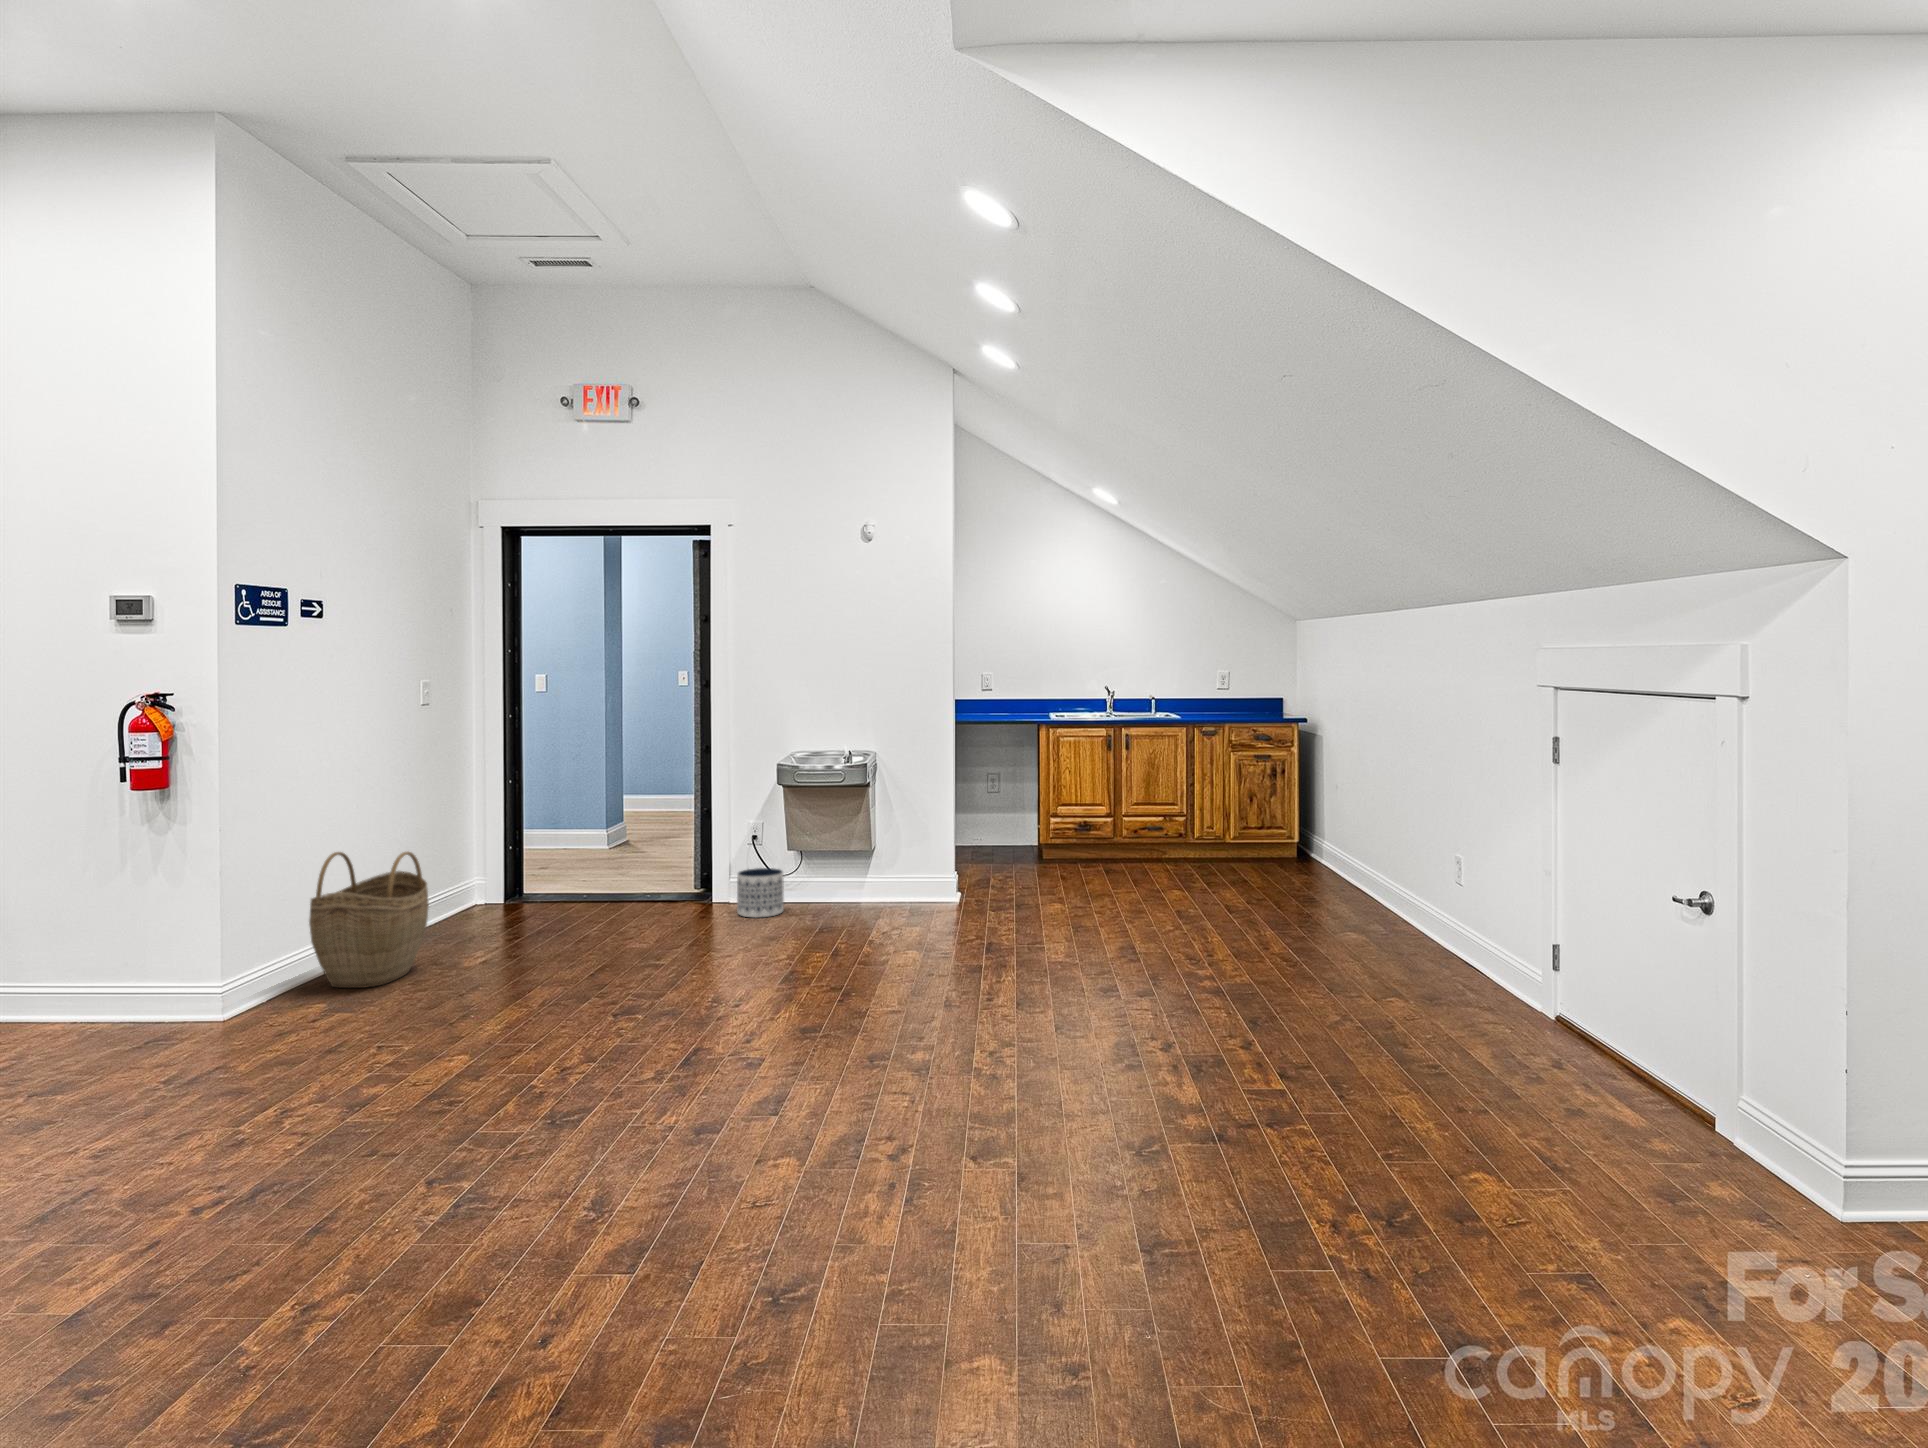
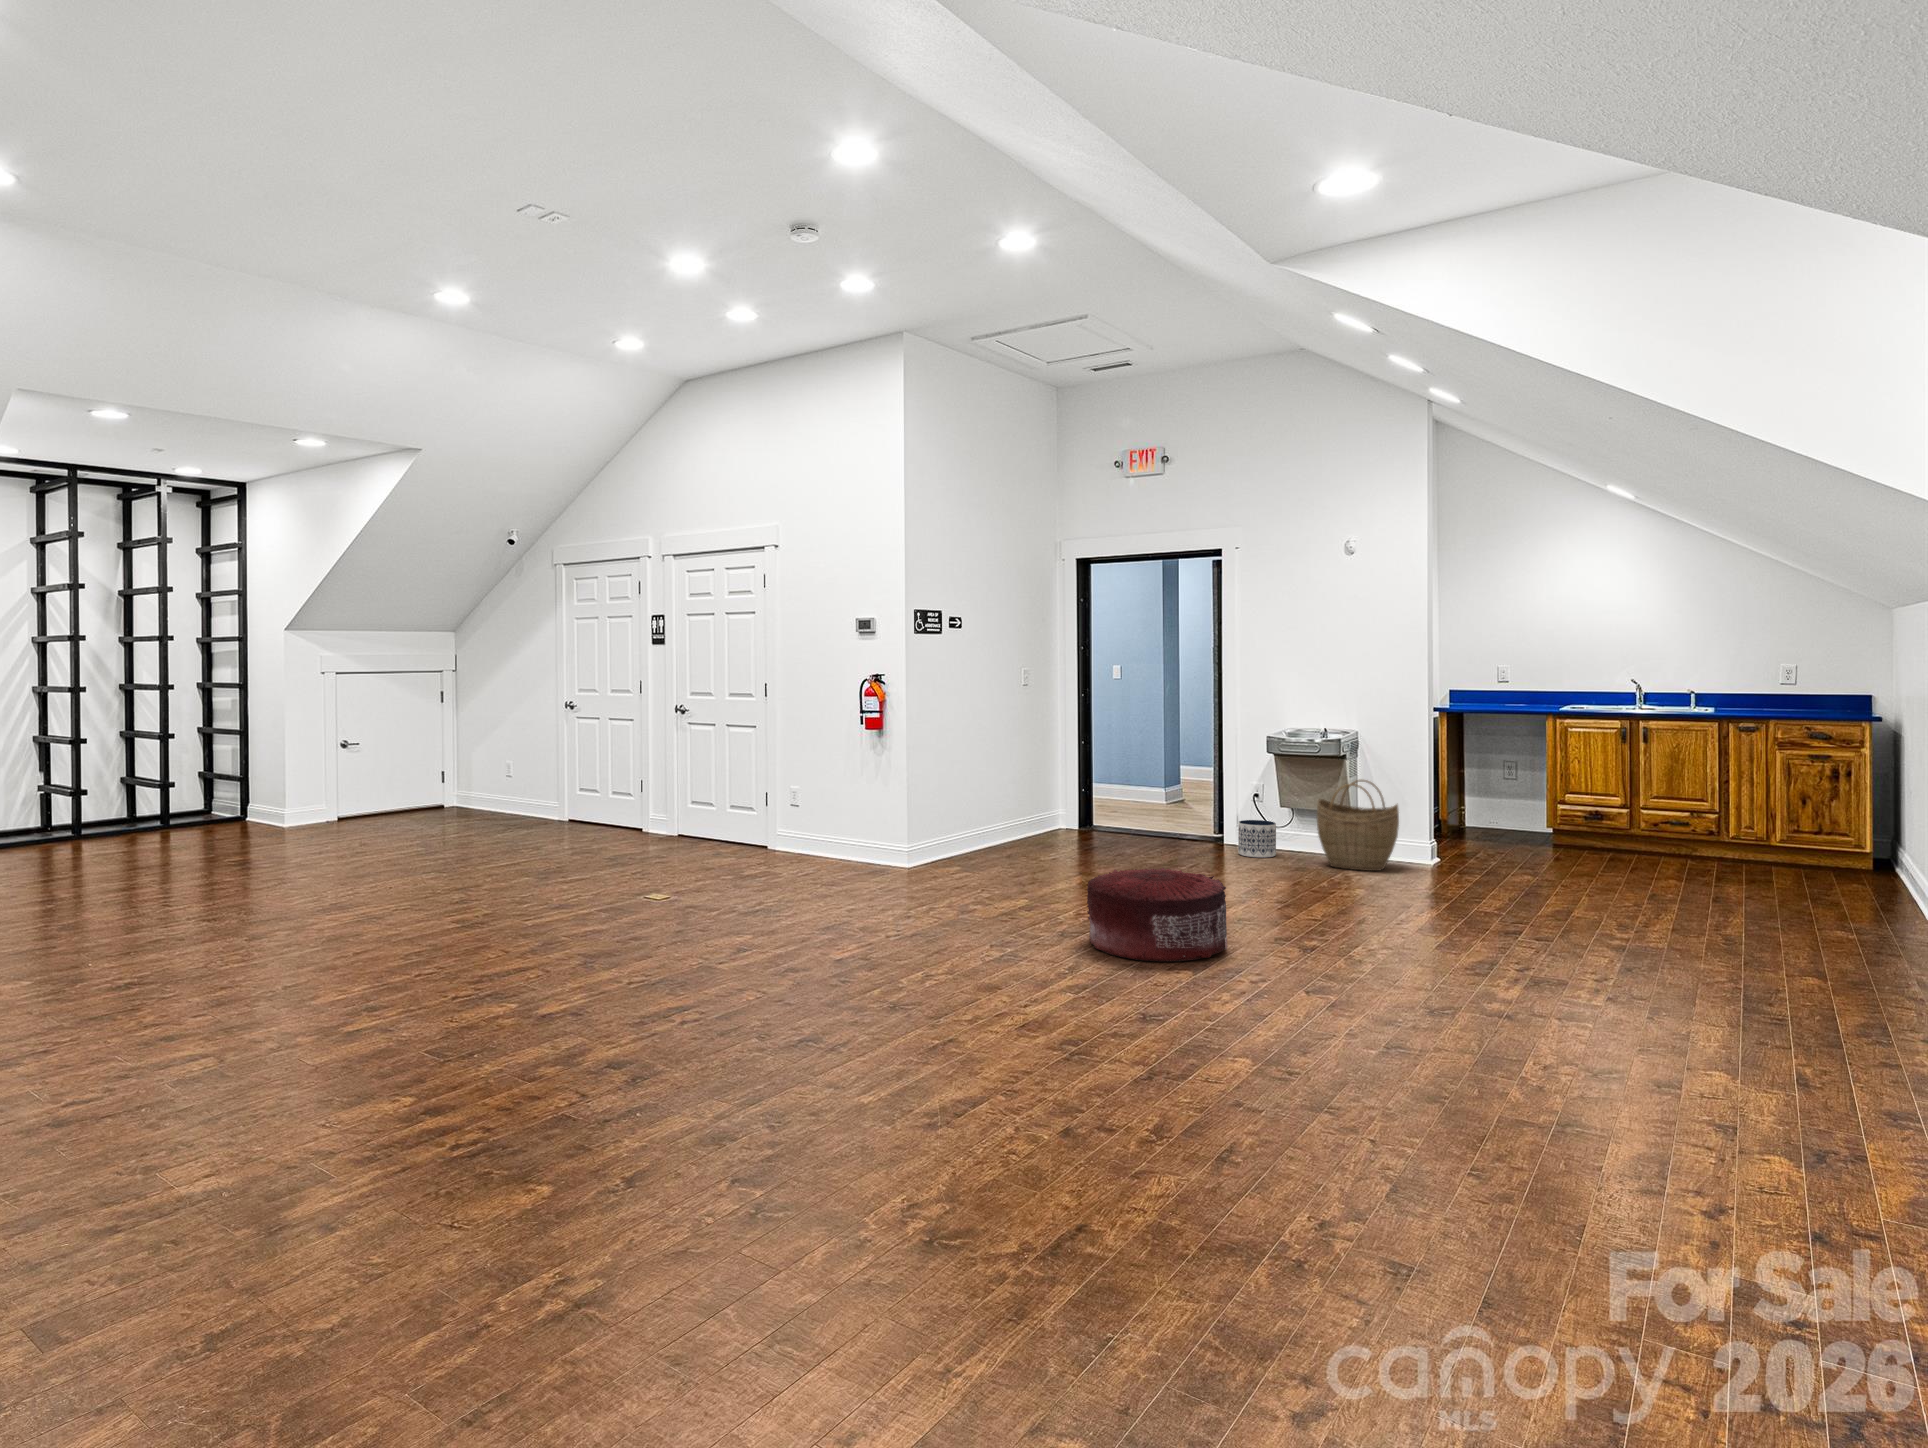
woven basket: present [309,852,429,988] -> present [1317,780,1399,871]
pouf: none [599,983,818,1154] -> present [1087,868,1227,962]

